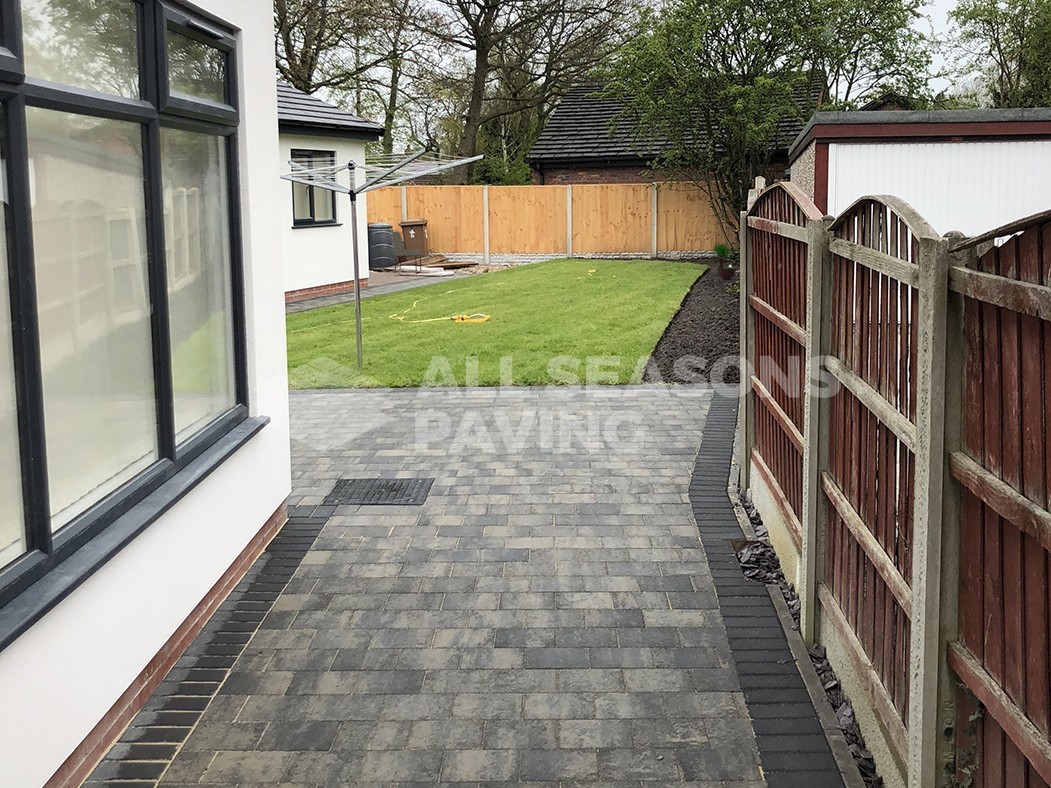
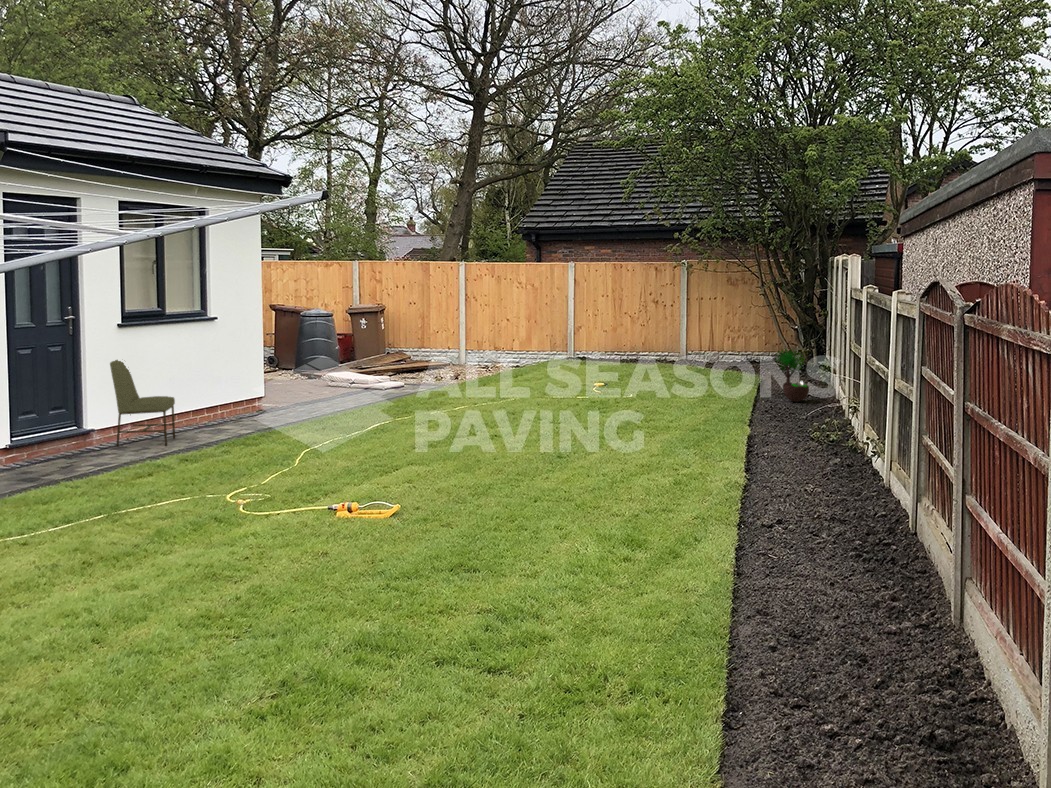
chair: present [392,232,421,272] -> present [110,360,175,447]

